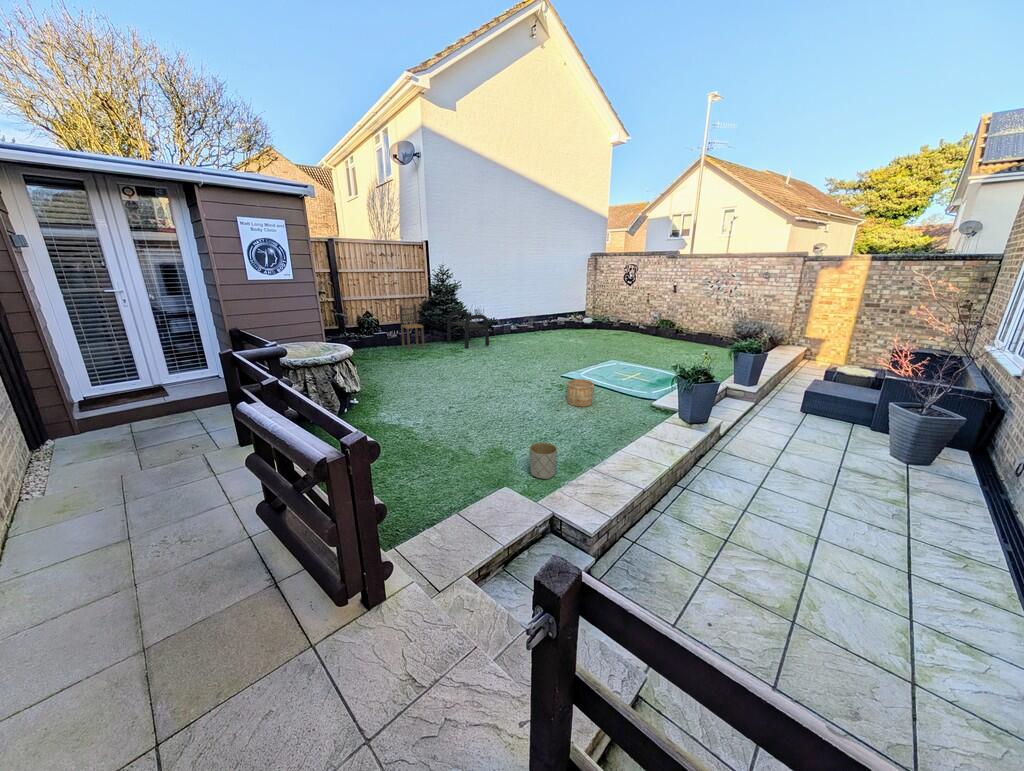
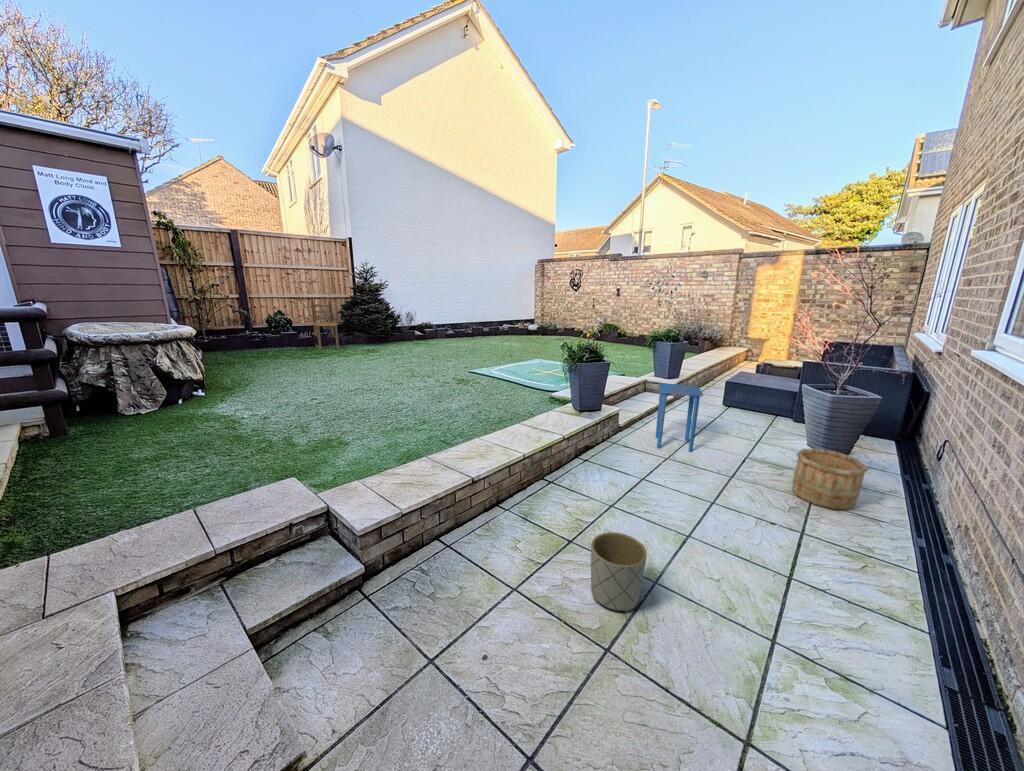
bench: present [447,311,489,348] -> none [371,311,413,349]
wooden bucket: present [567,379,594,407] -> present [792,449,868,510]
side table: none [759,400,810,459] -> present [656,383,703,452]
planter: present [530,443,557,479] -> present [591,532,647,612]

